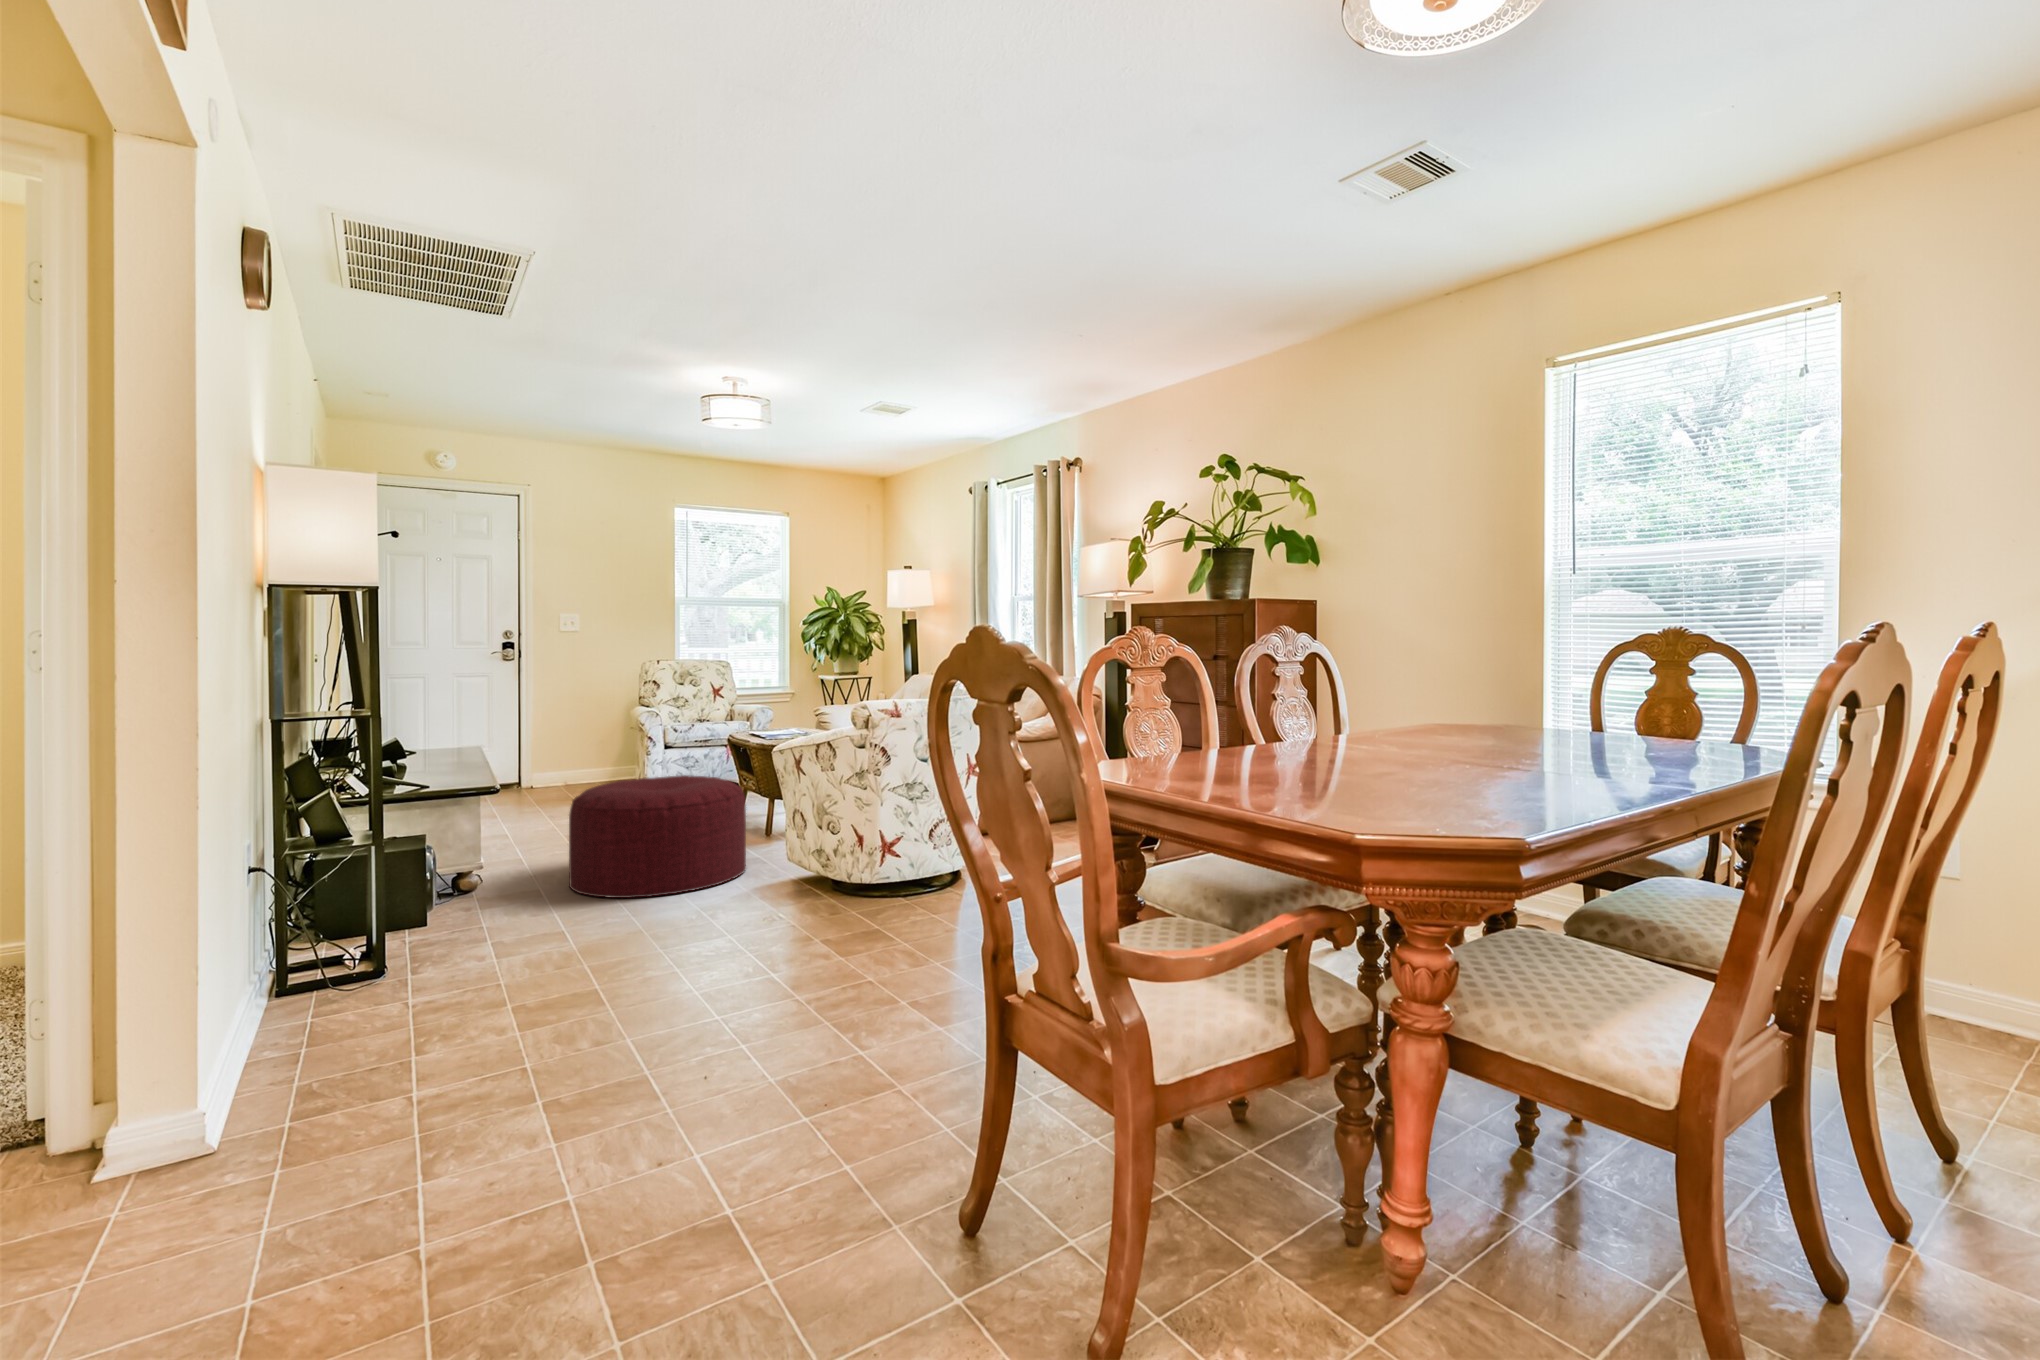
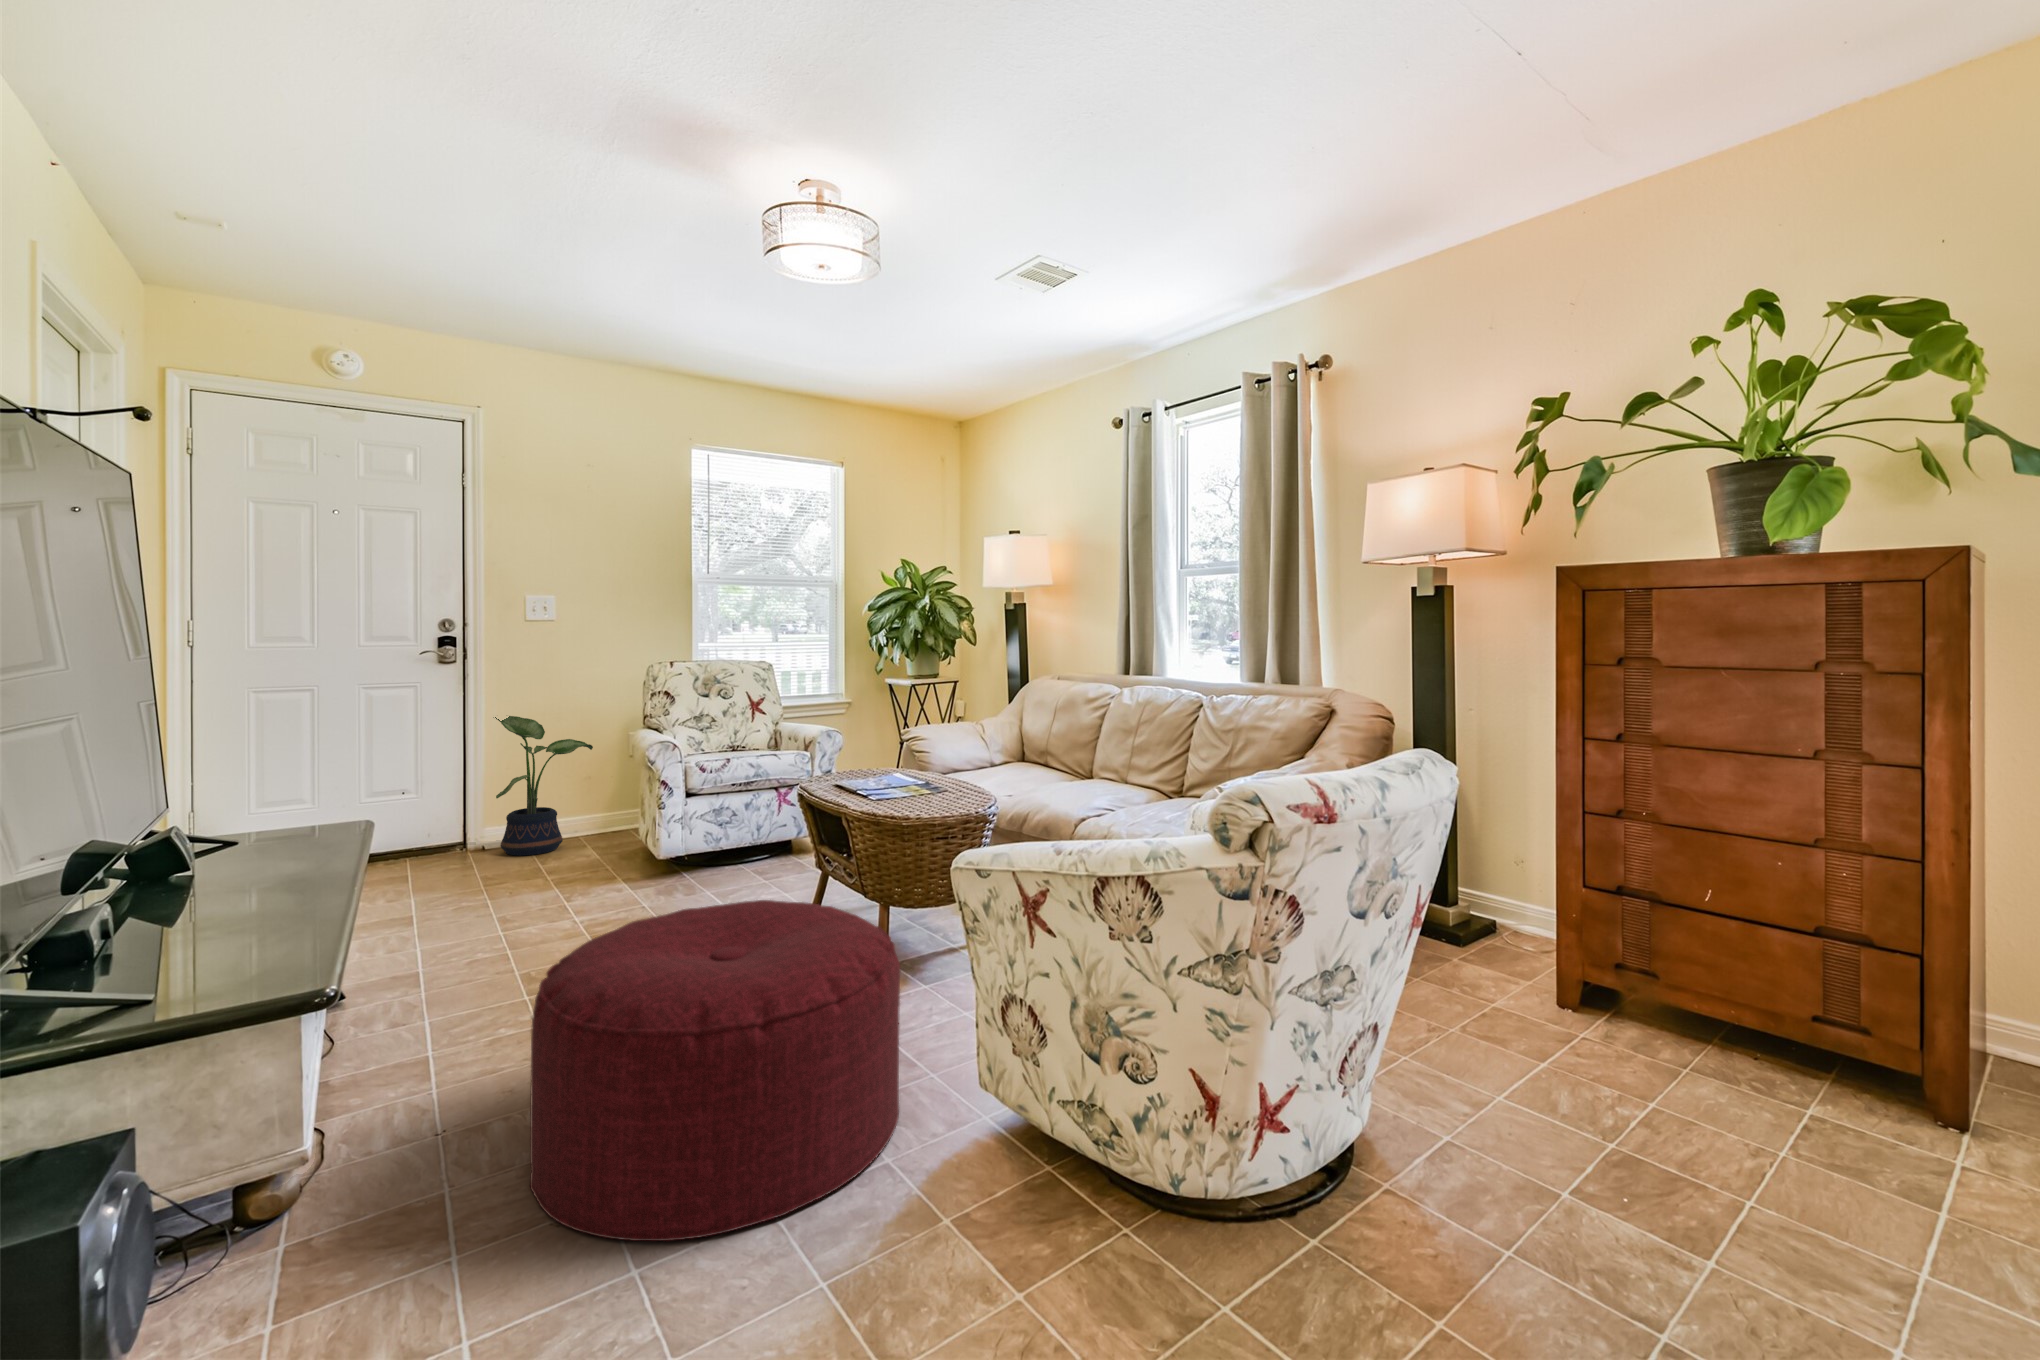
potted plant: none [539,699,606,791] -> present [493,716,593,856]

